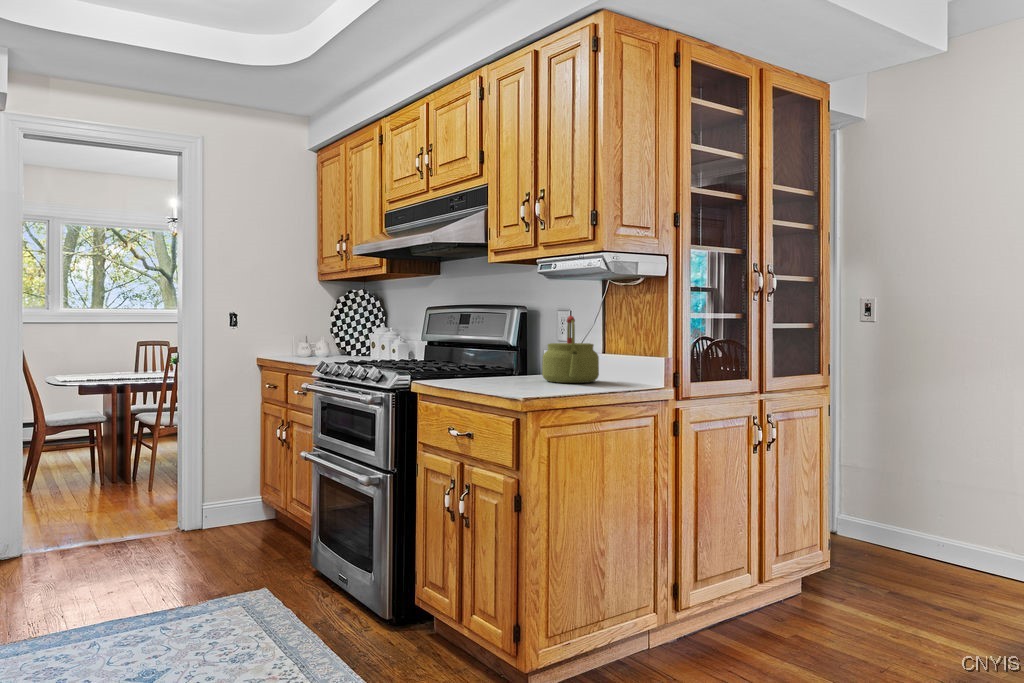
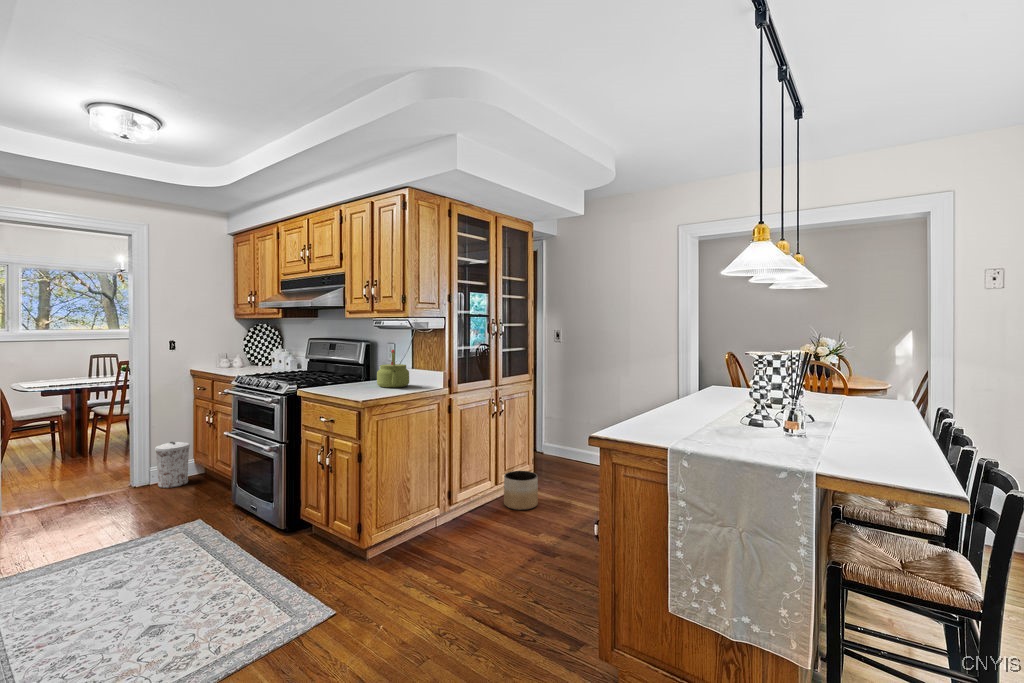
trash can: none [208,465,255,535] -> present [155,442,190,488]
planter: none [771,551,841,627] -> present [504,471,538,510]

